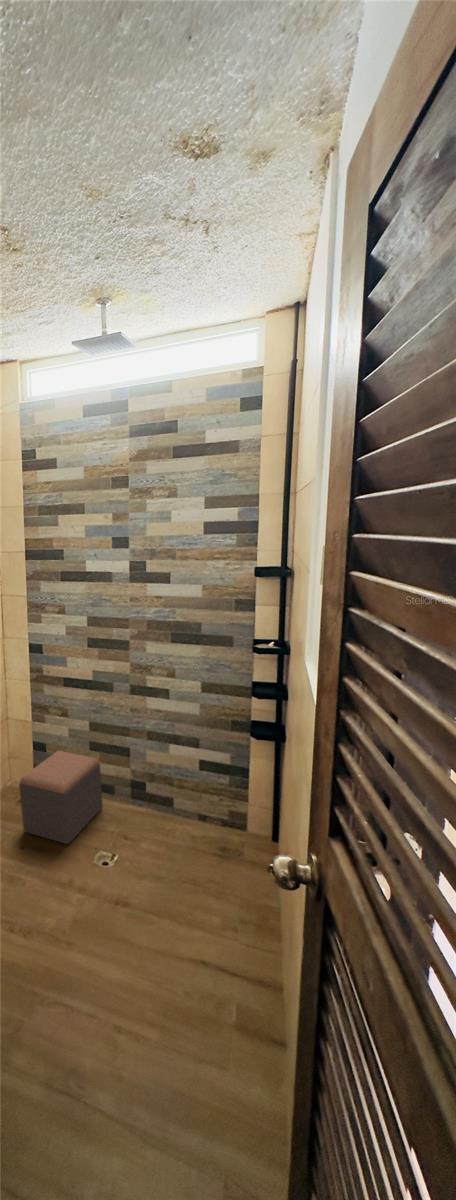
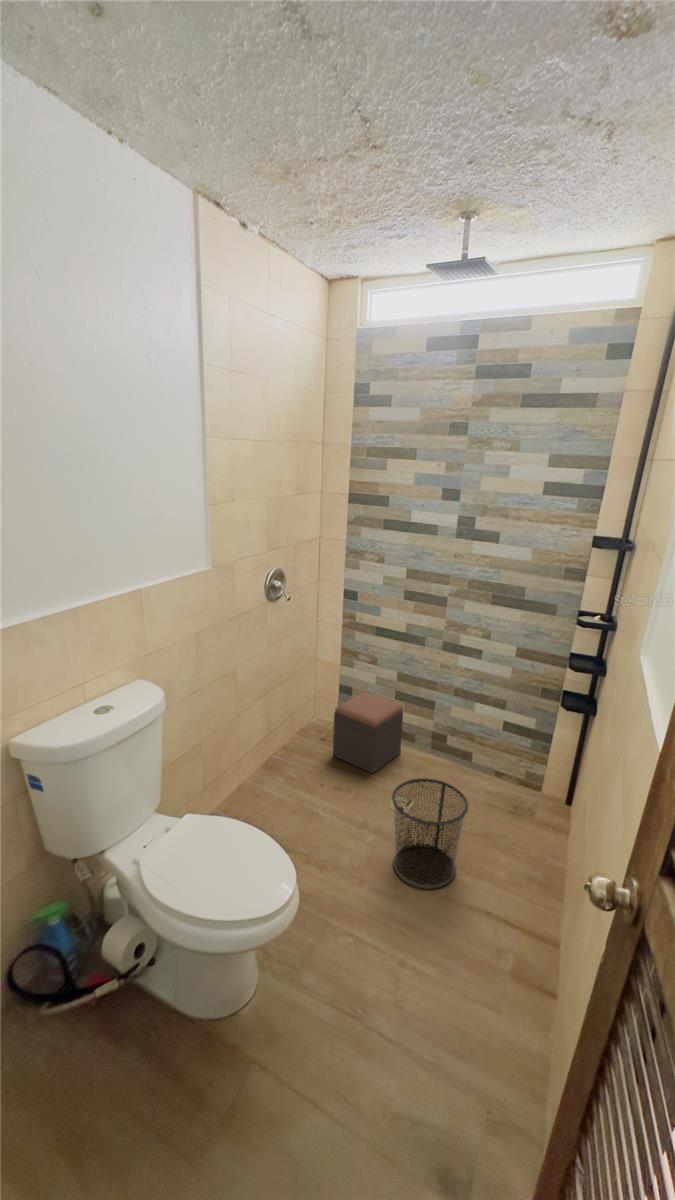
waste bin: none [61,860,160,1029] -> present [392,778,468,888]

